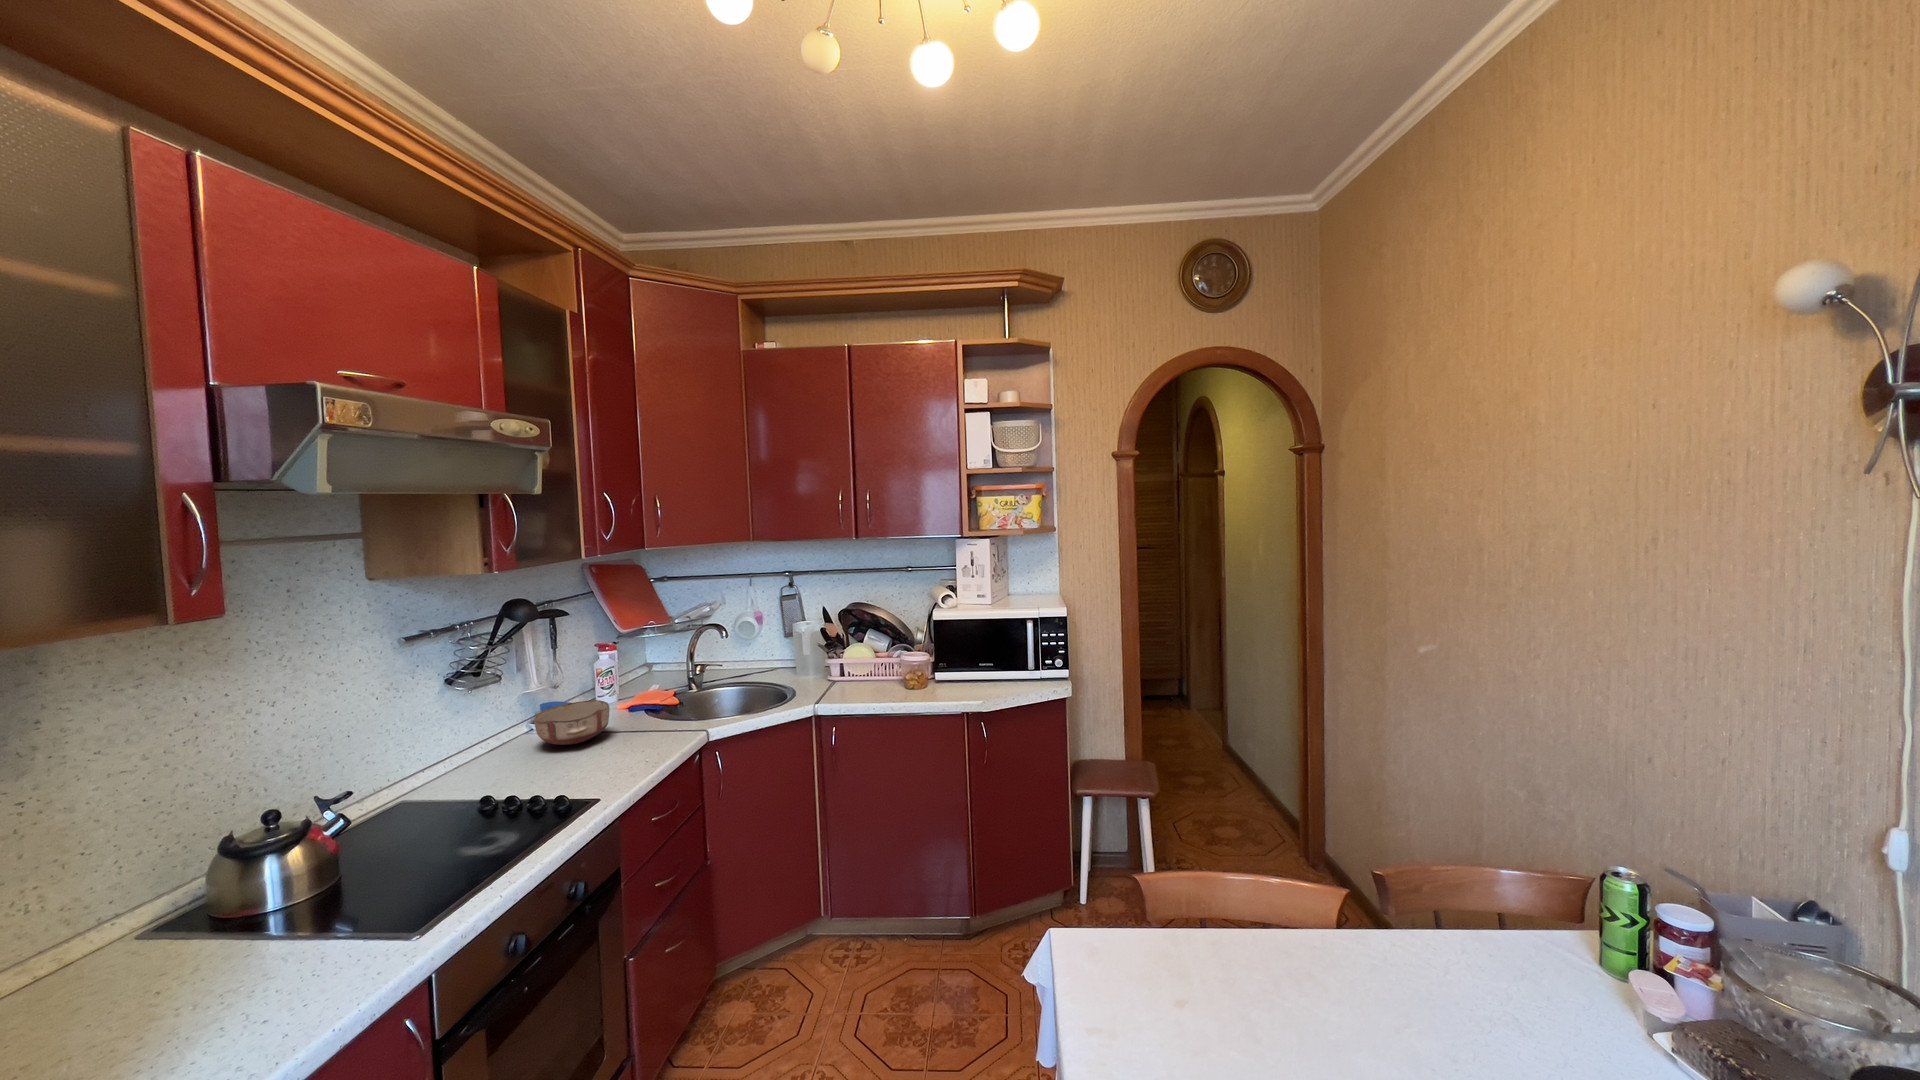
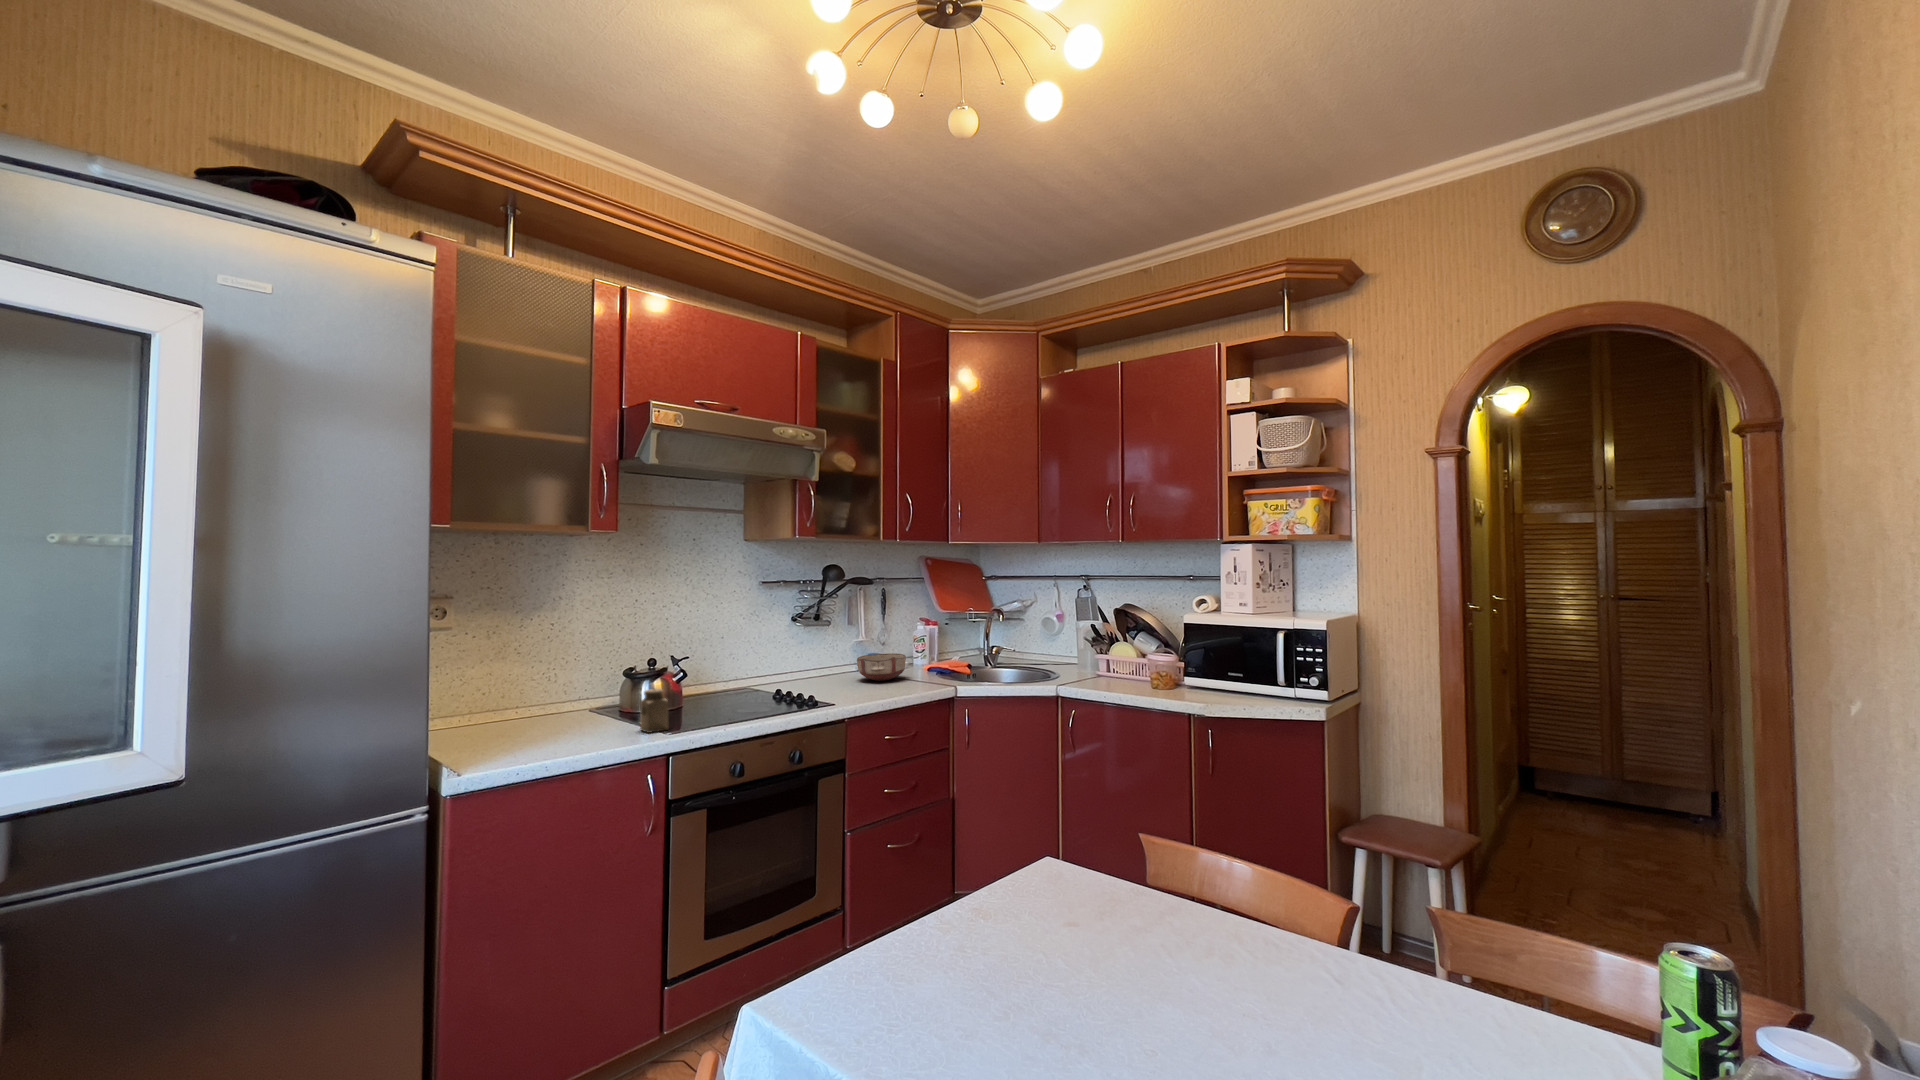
salt shaker: none [171,906,260,1008] -> present [640,689,668,733]

